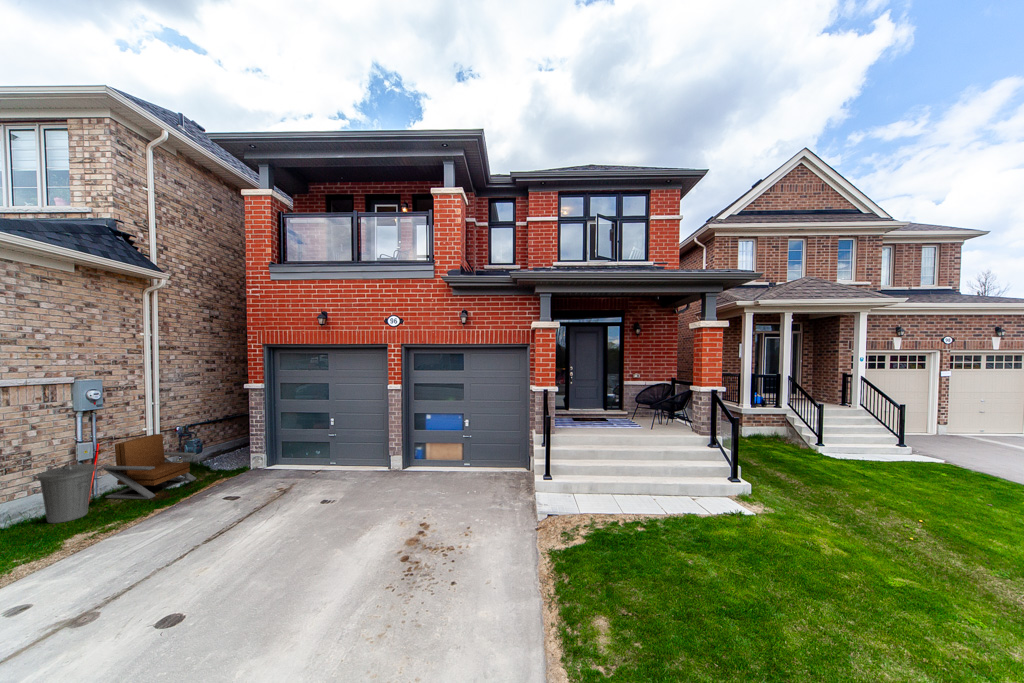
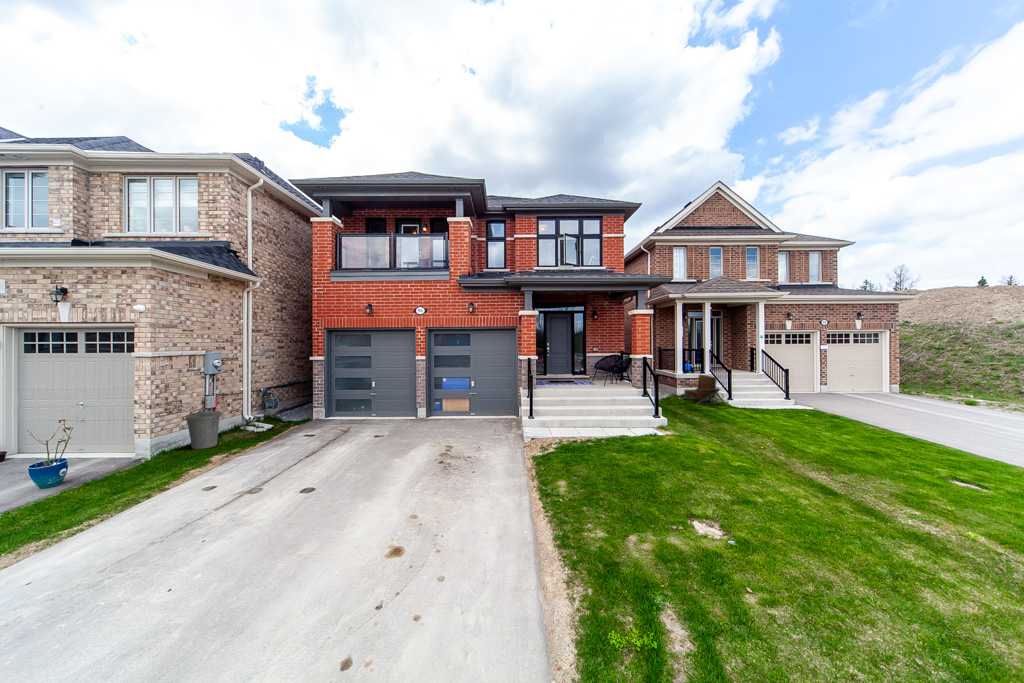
lounge chair: present [103,434,196,499] -> present [682,375,720,405]

